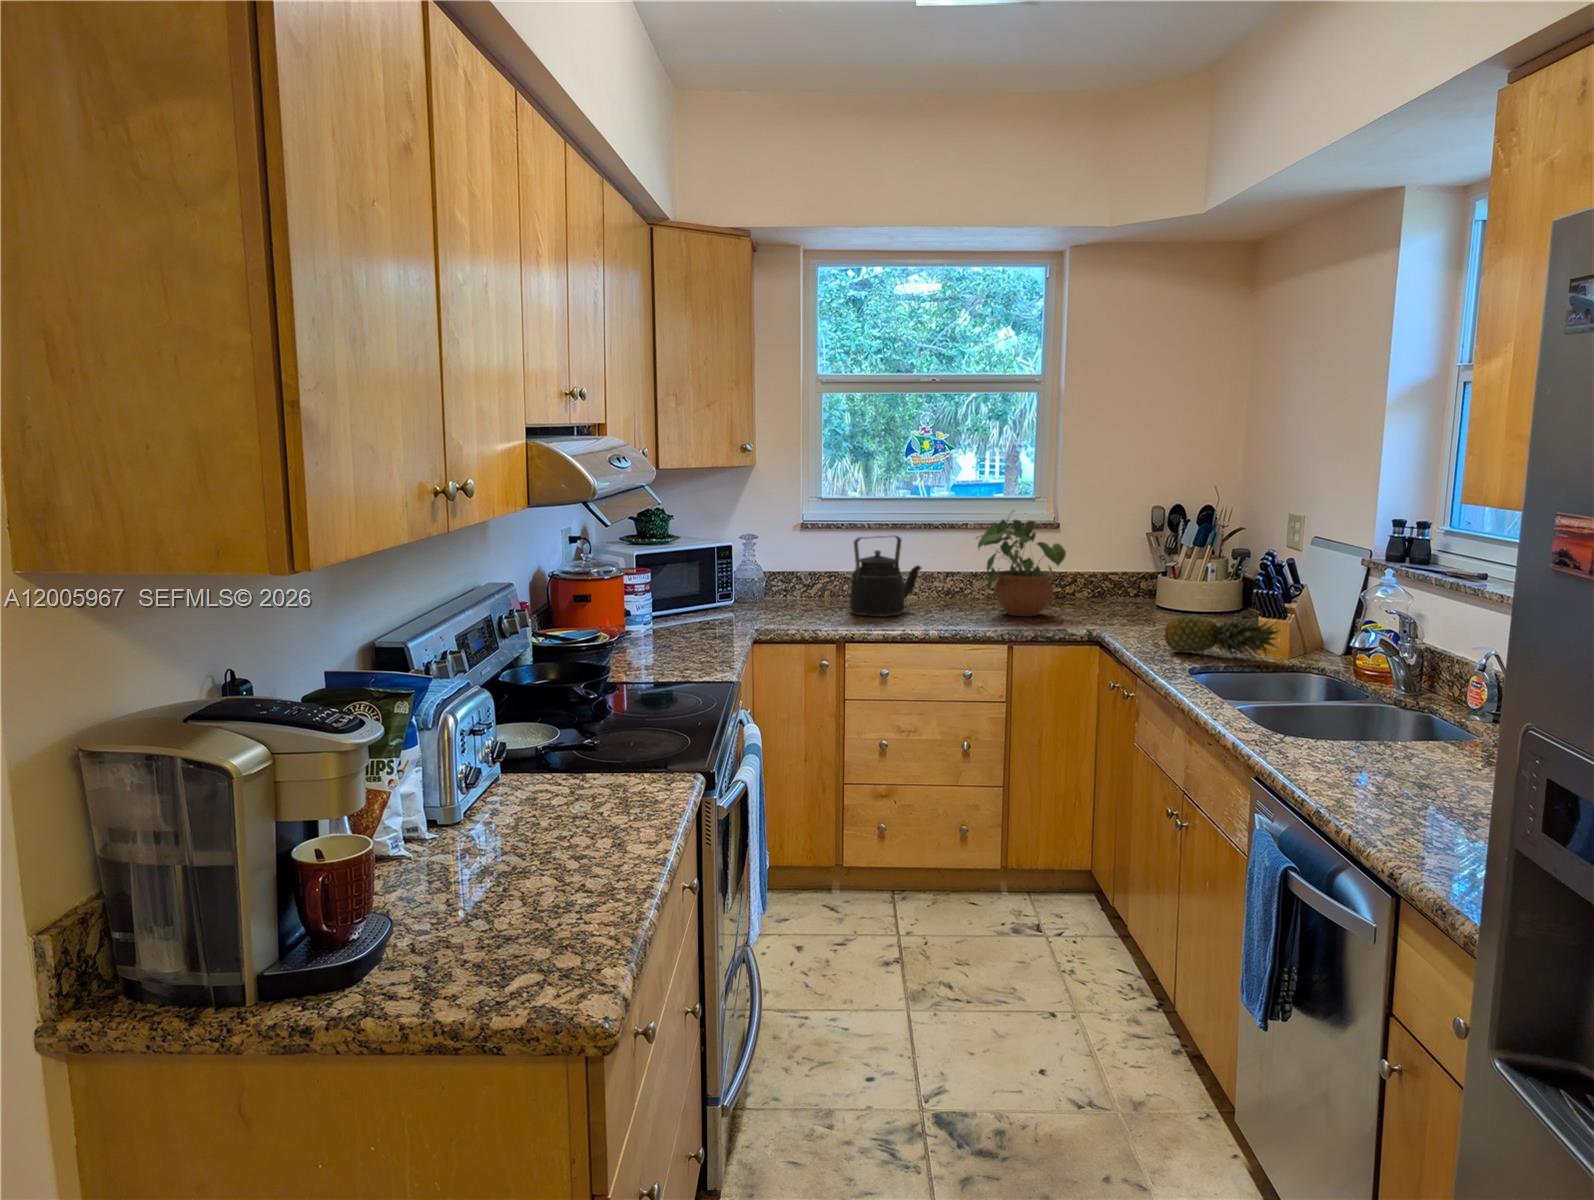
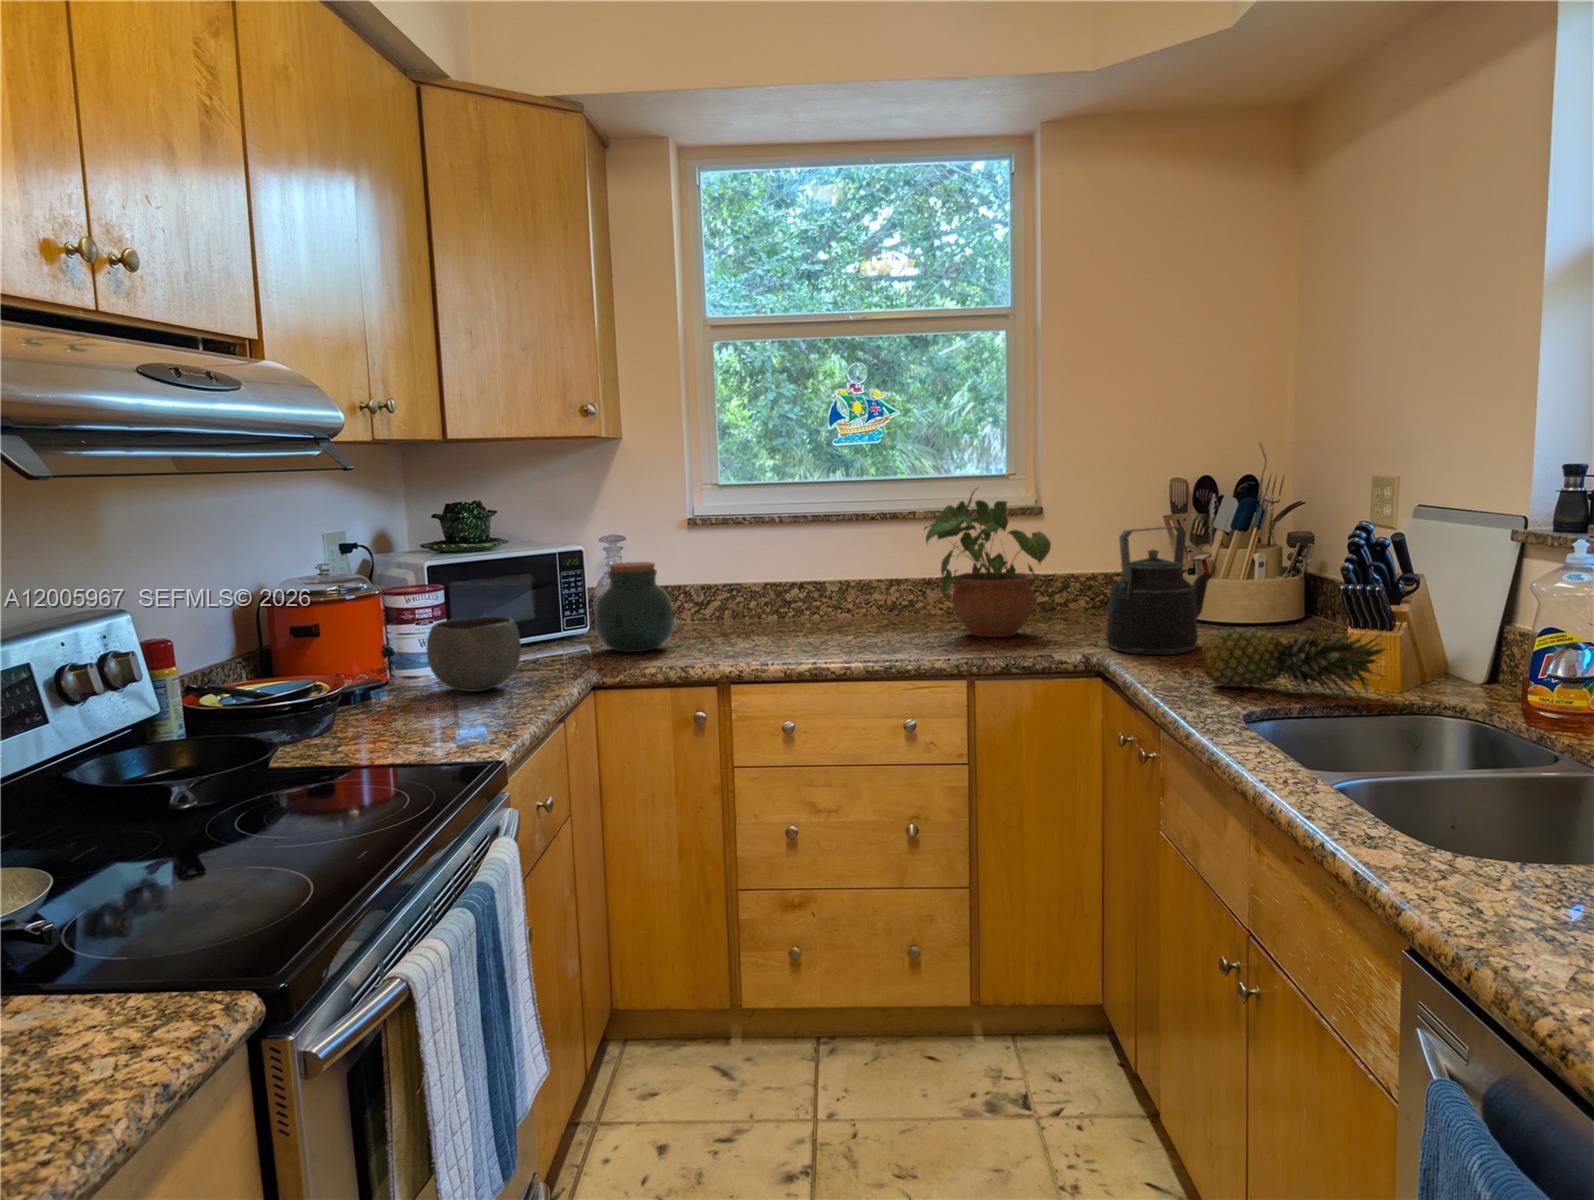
kettle: present [850,536,921,617] -> present [1107,526,1212,655]
jar: none [747,556,802,619] -> present [594,562,674,652]
ceramic bowl: none [655,592,715,642] -> present [427,616,521,691]

